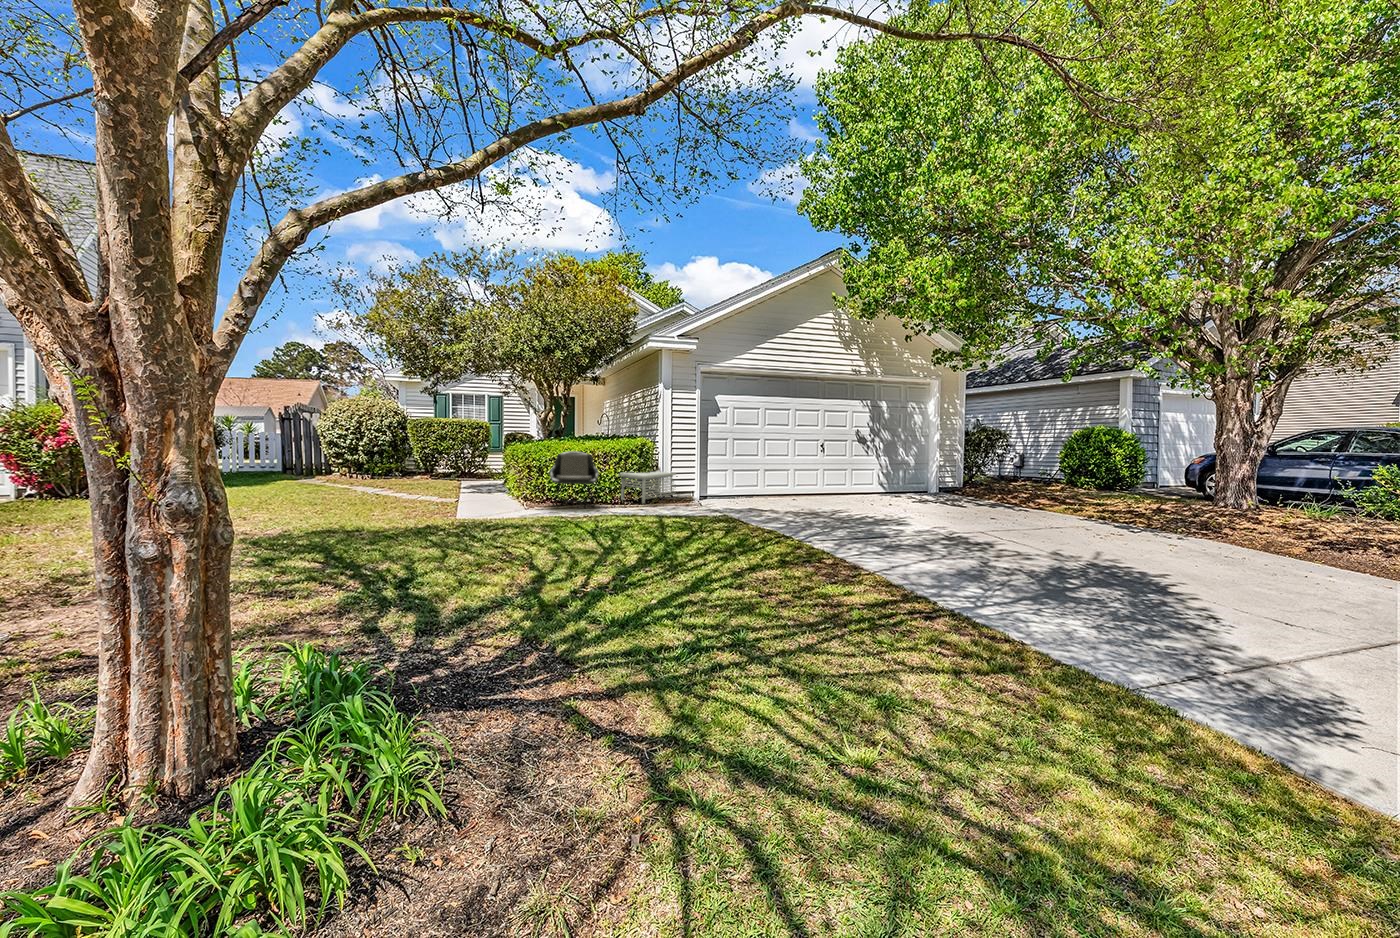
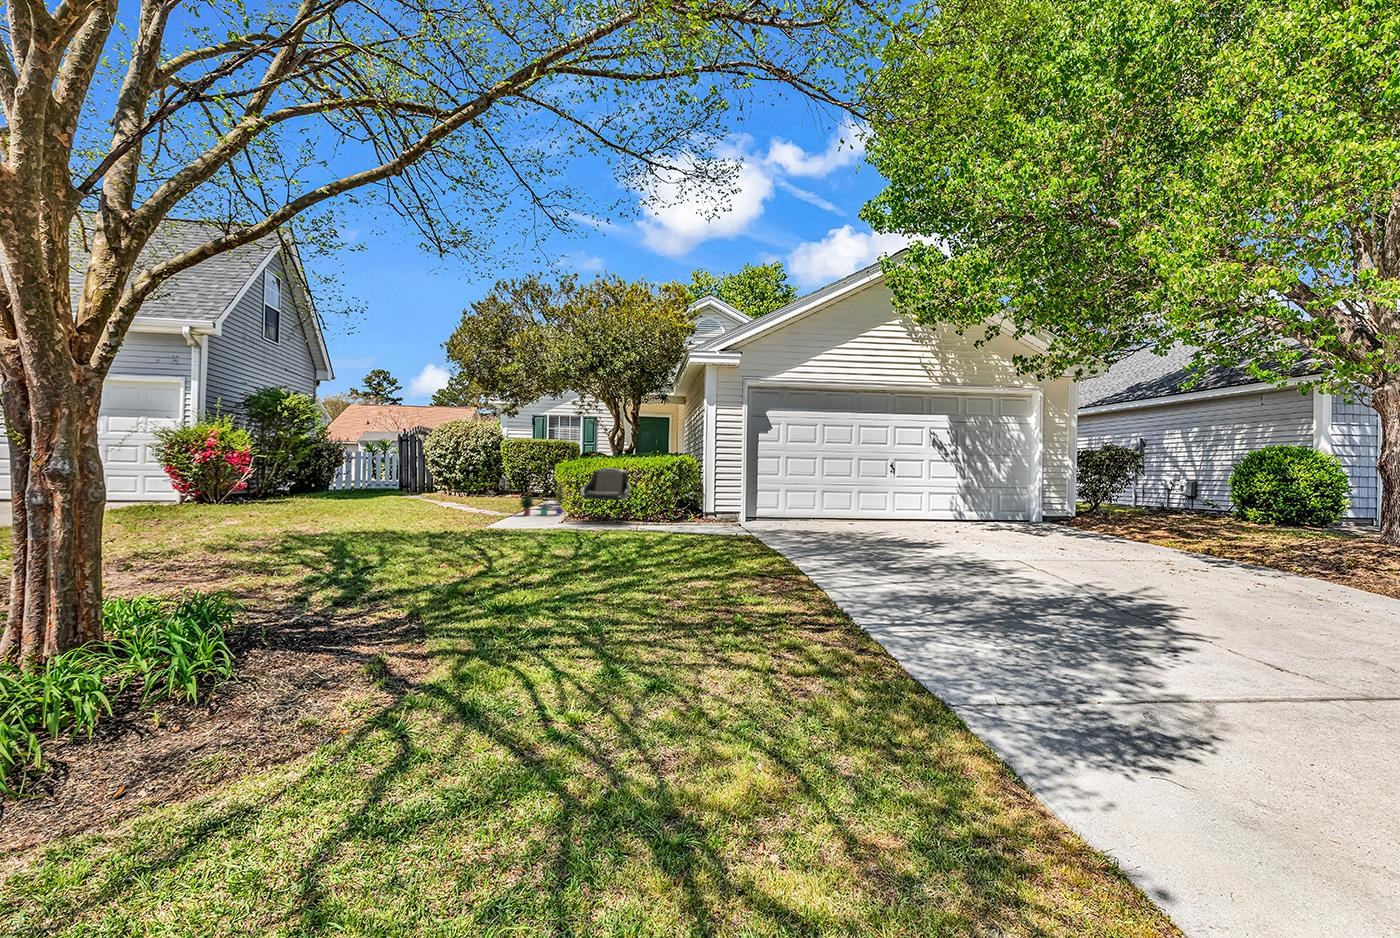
potted plant: none [476,464,525,502] -> present [520,481,564,515]
storage bench: present [620,471,680,503] -> none [655,489,725,522]

